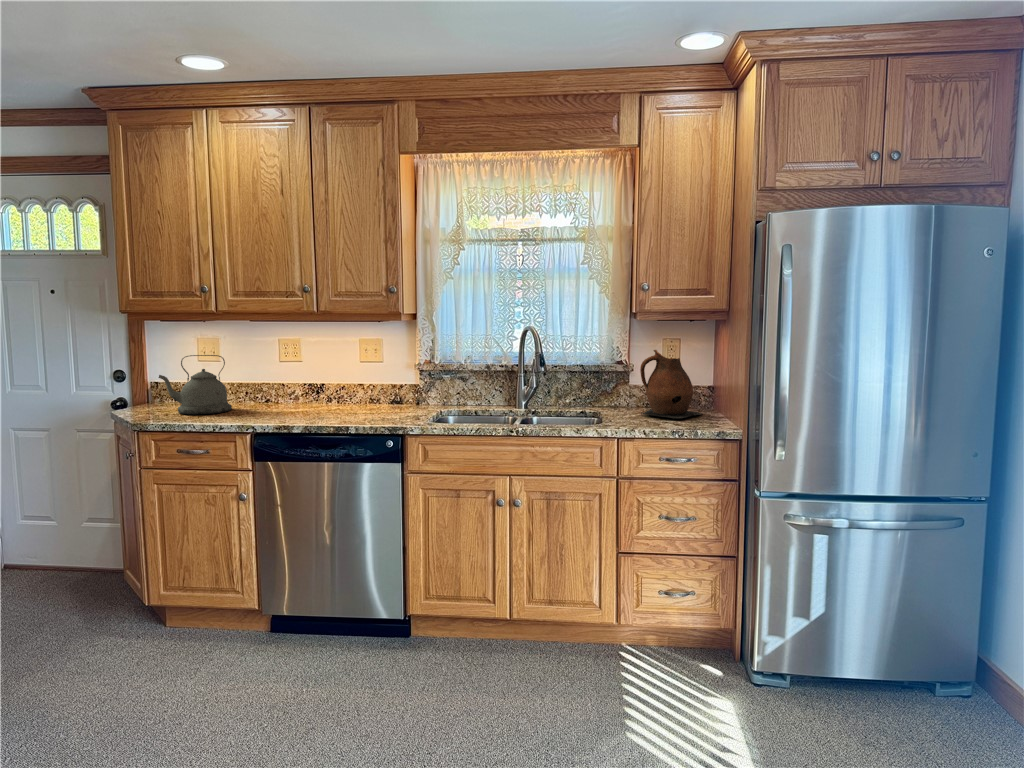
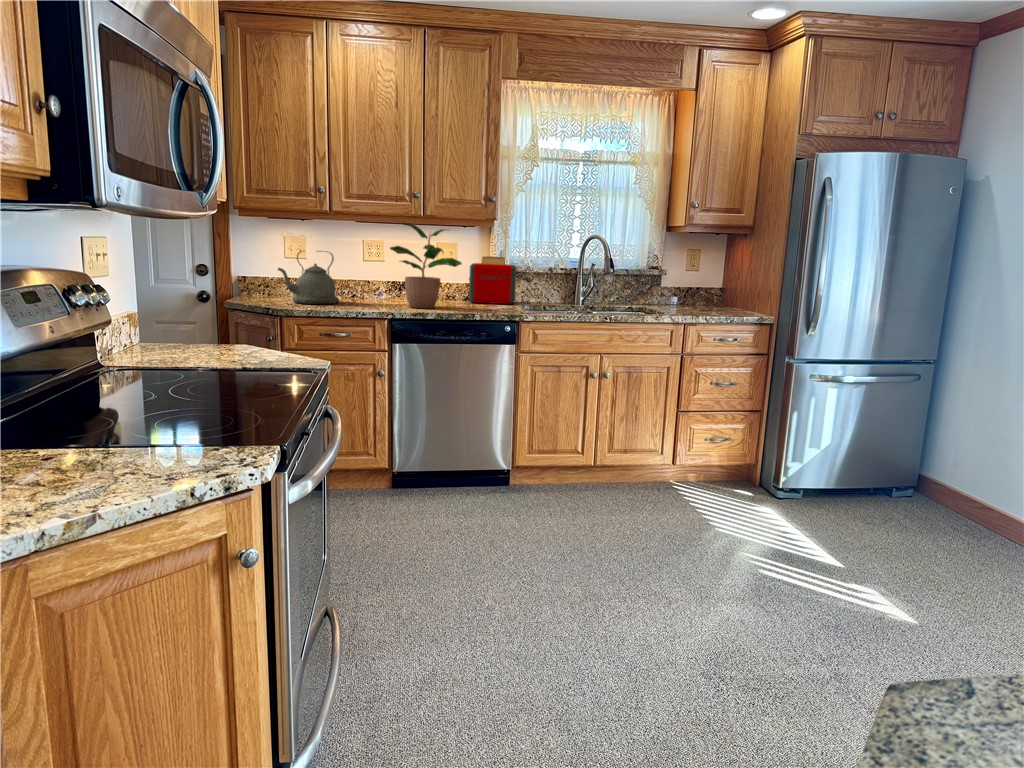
potted plant: none [268,322,343,419] -> present [390,222,462,308]
ceramic pitcher: present [640,350,703,419] -> none [681,257,726,312]
toaster: none [381,354,442,410] -> present [469,256,516,304]

